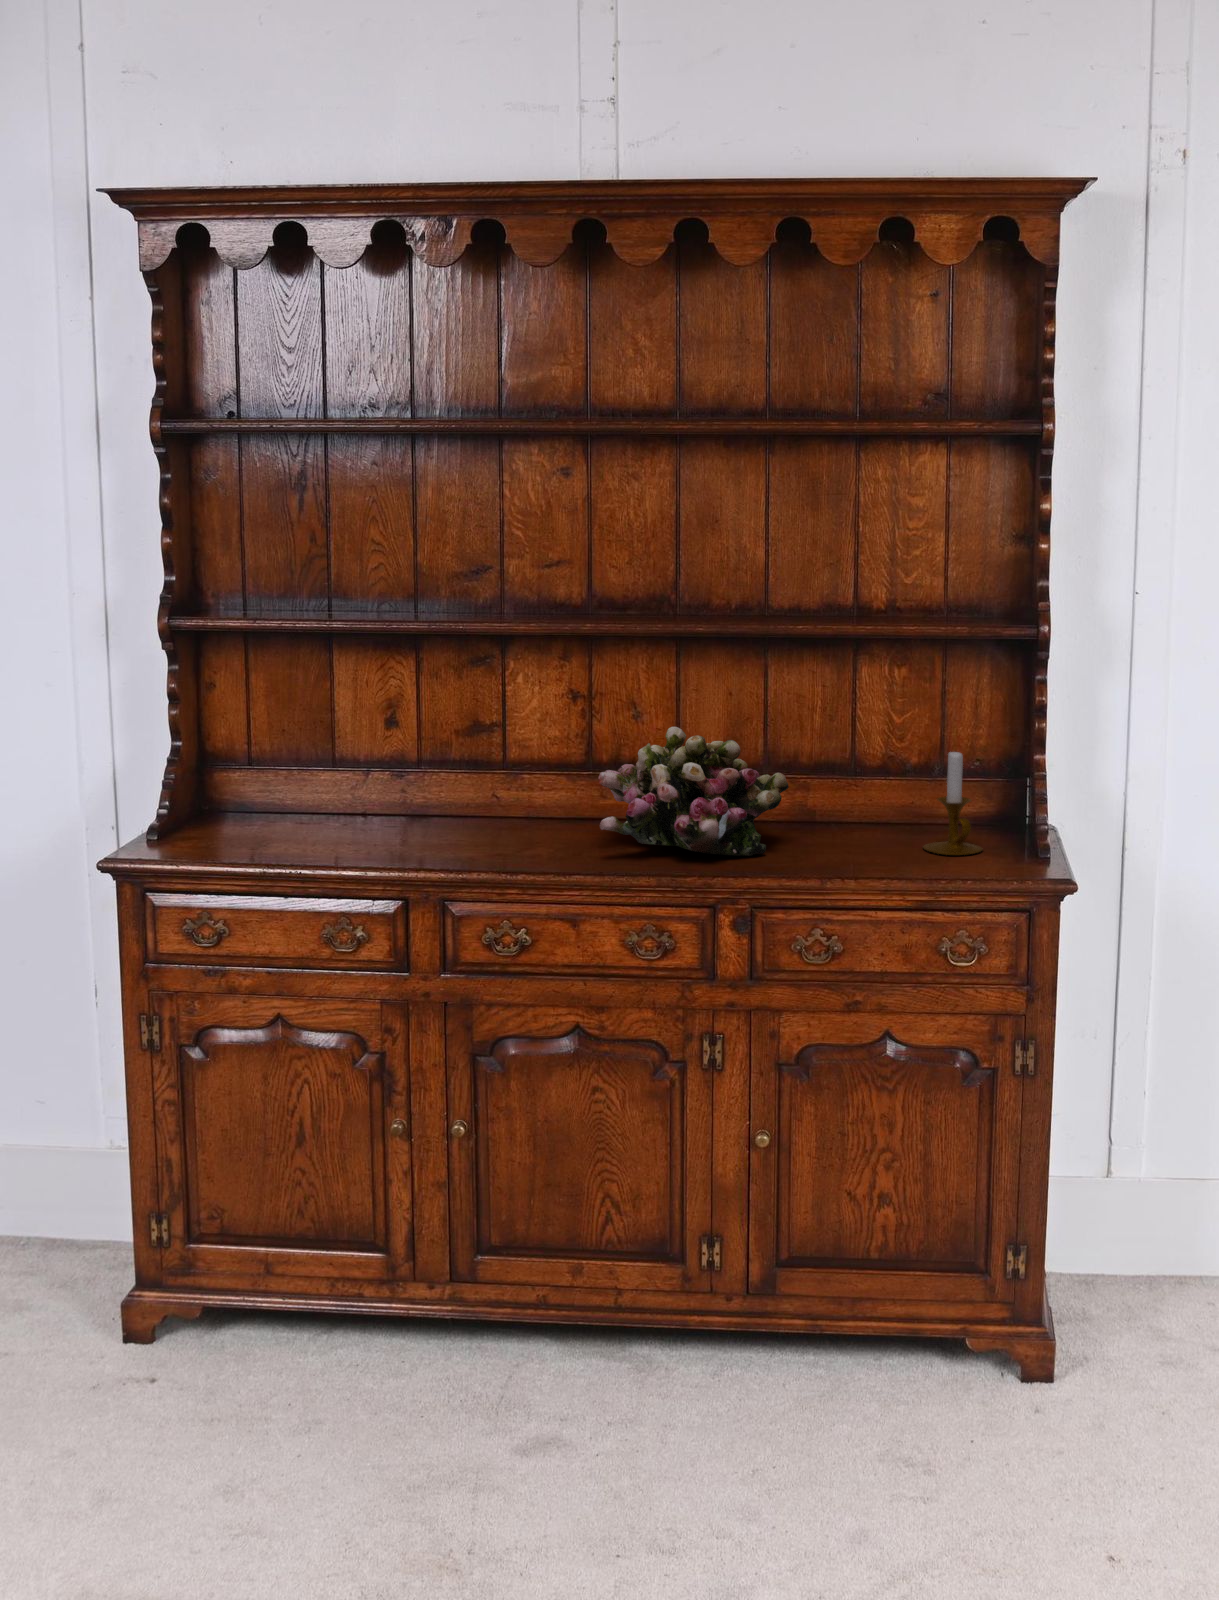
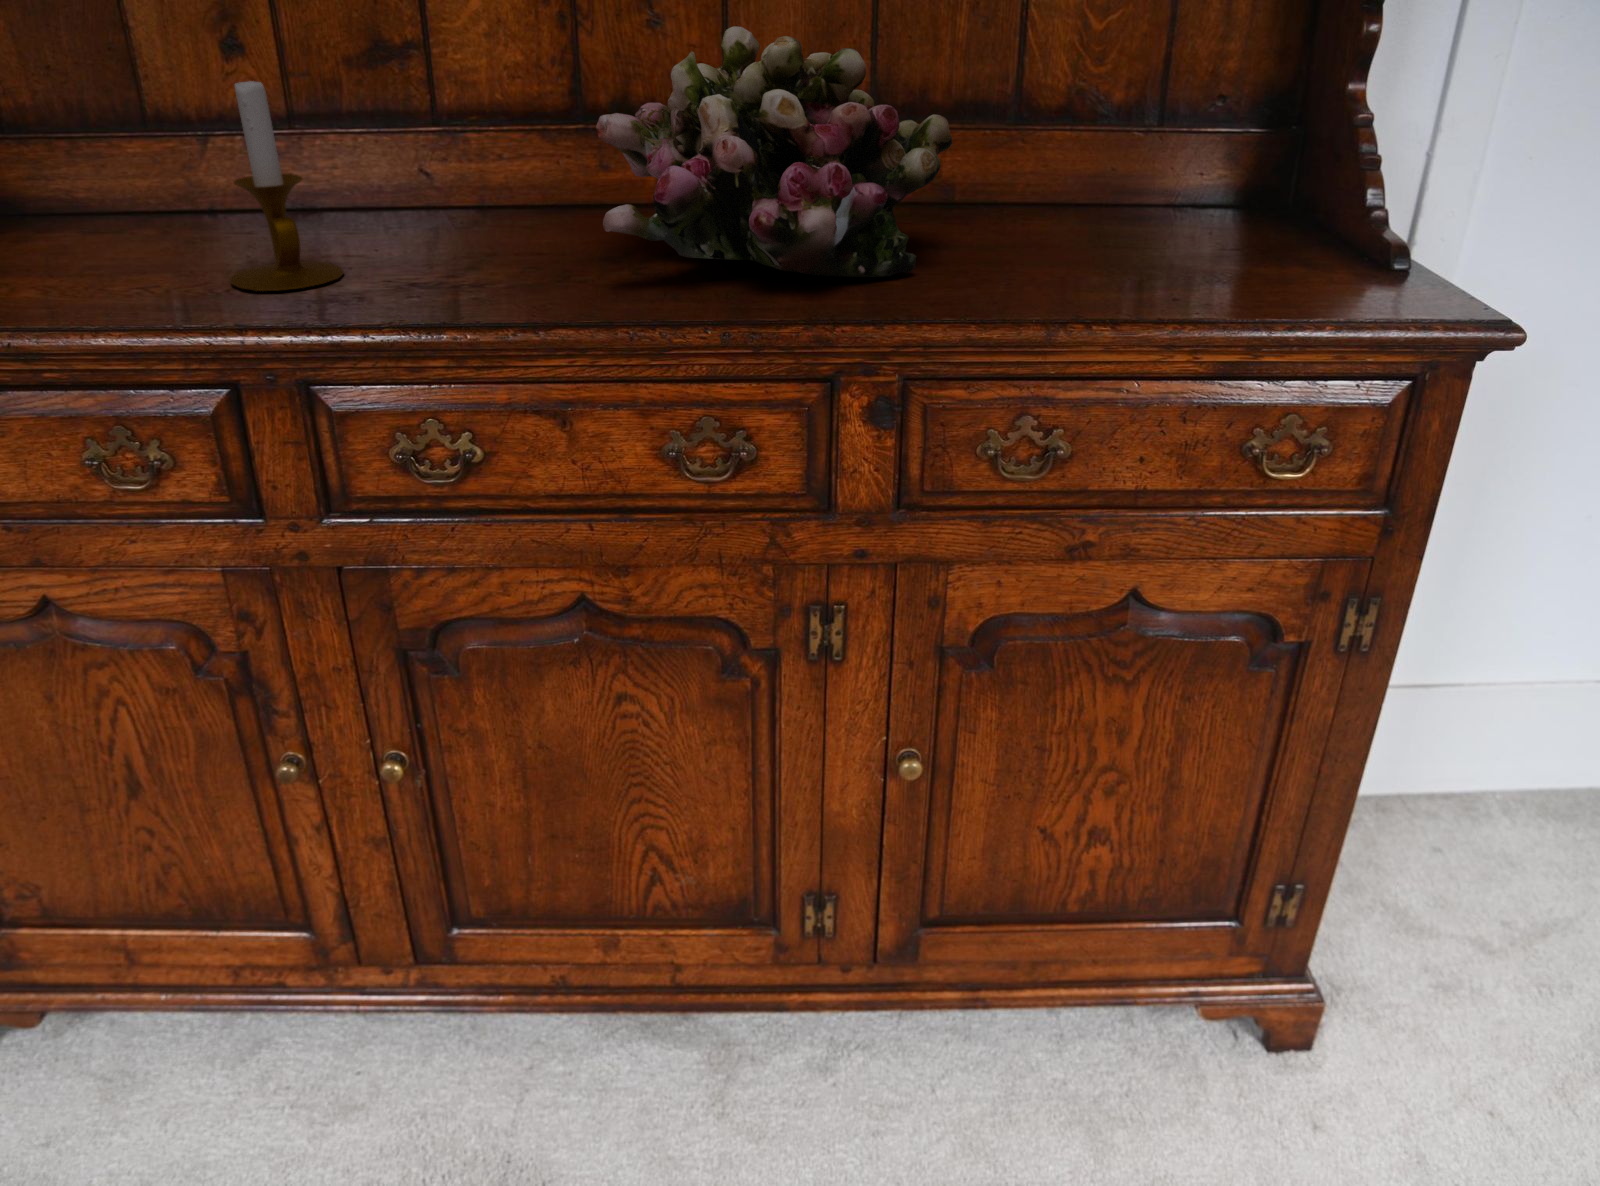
candlestick: present [923,752,982,855] -> present [230,81,344,291]

